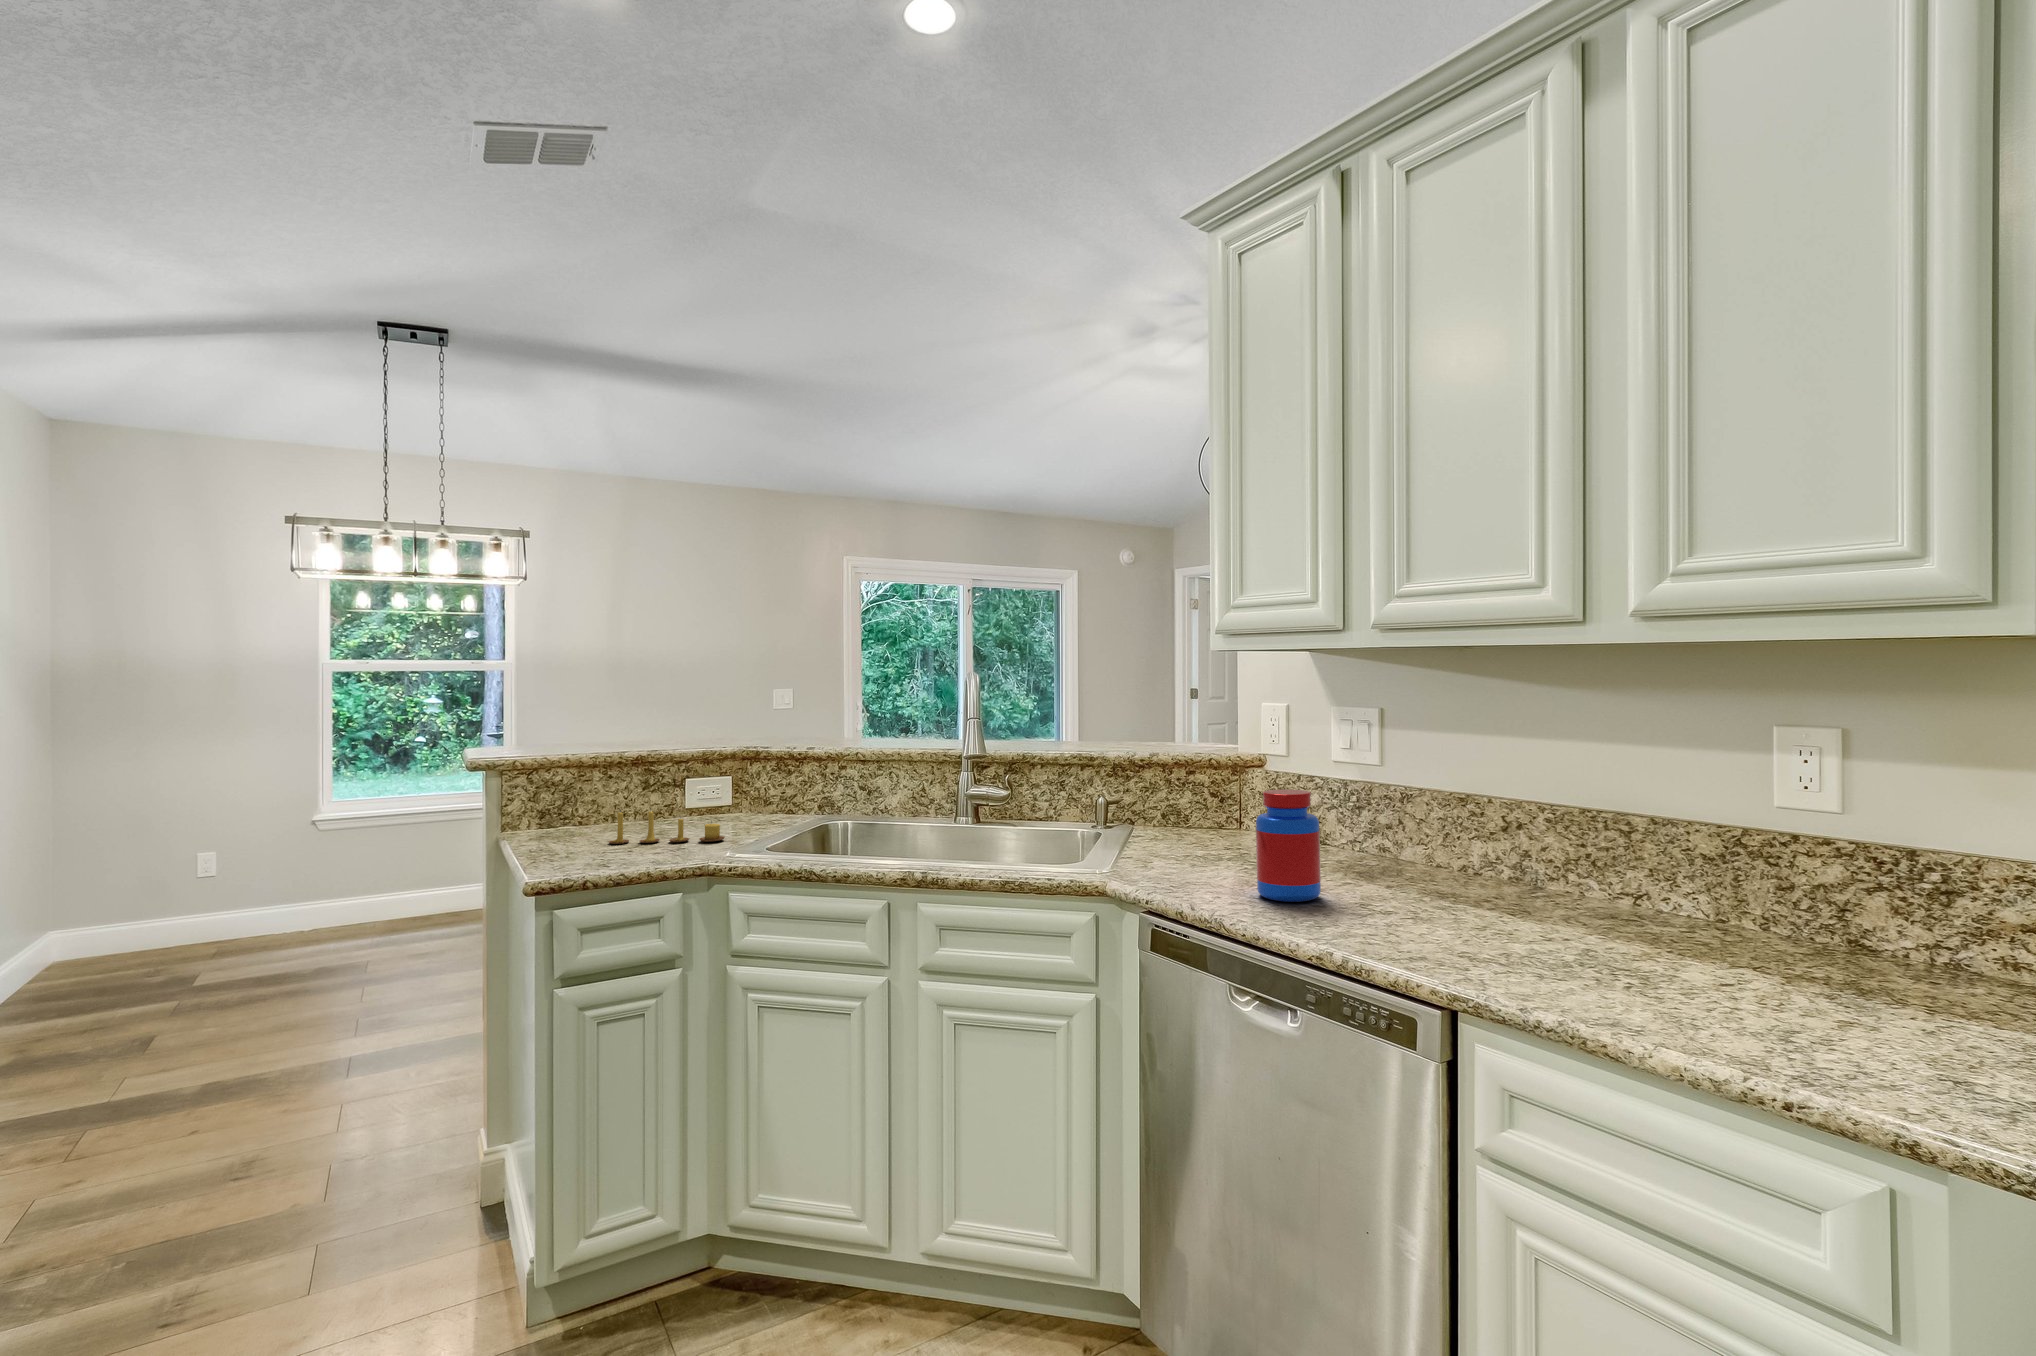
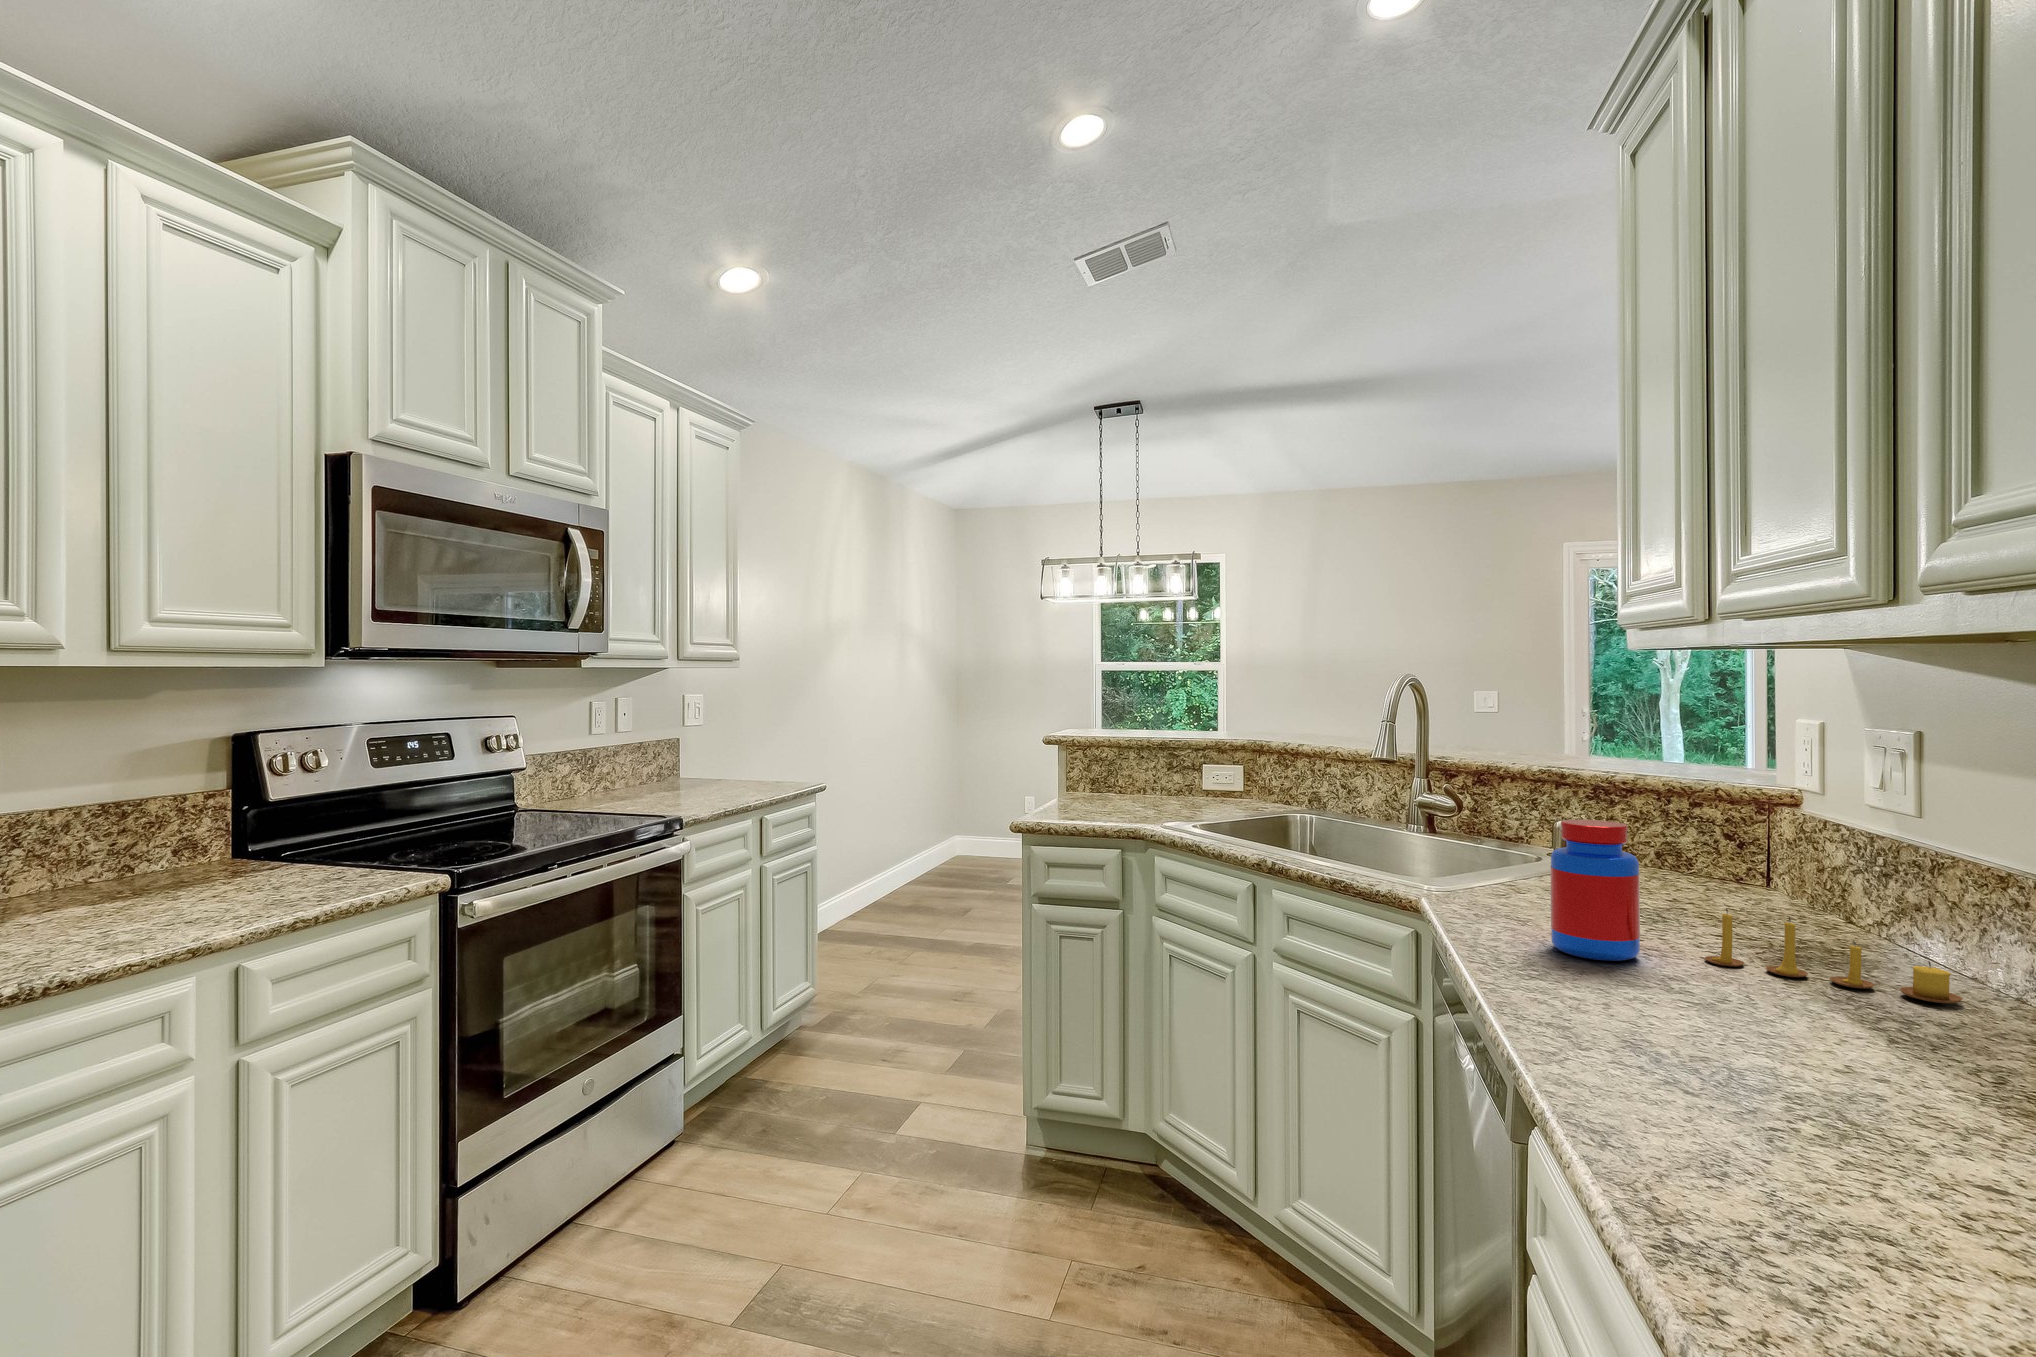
candle: present [609,808,725,844] -> present [1705,908,1962,1003]

